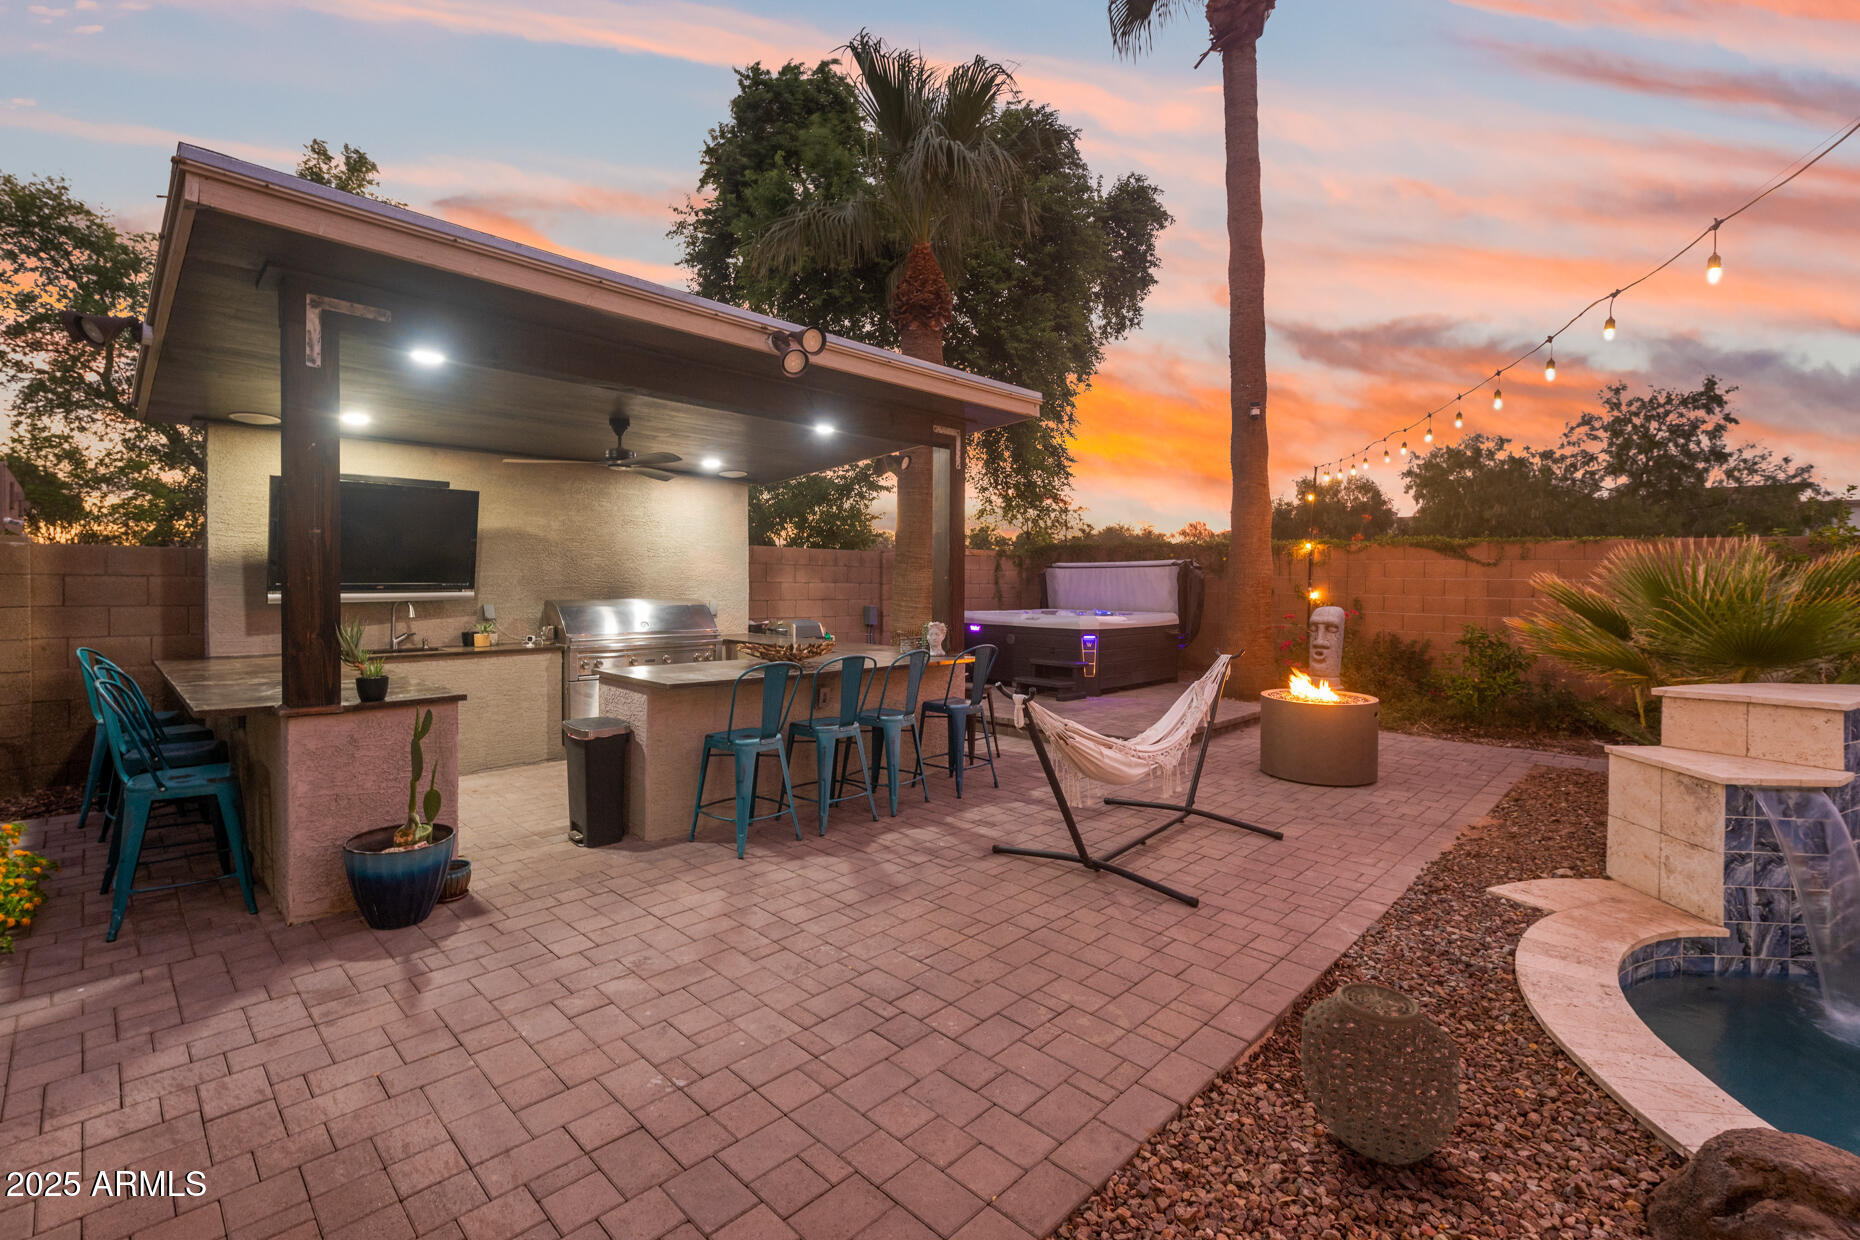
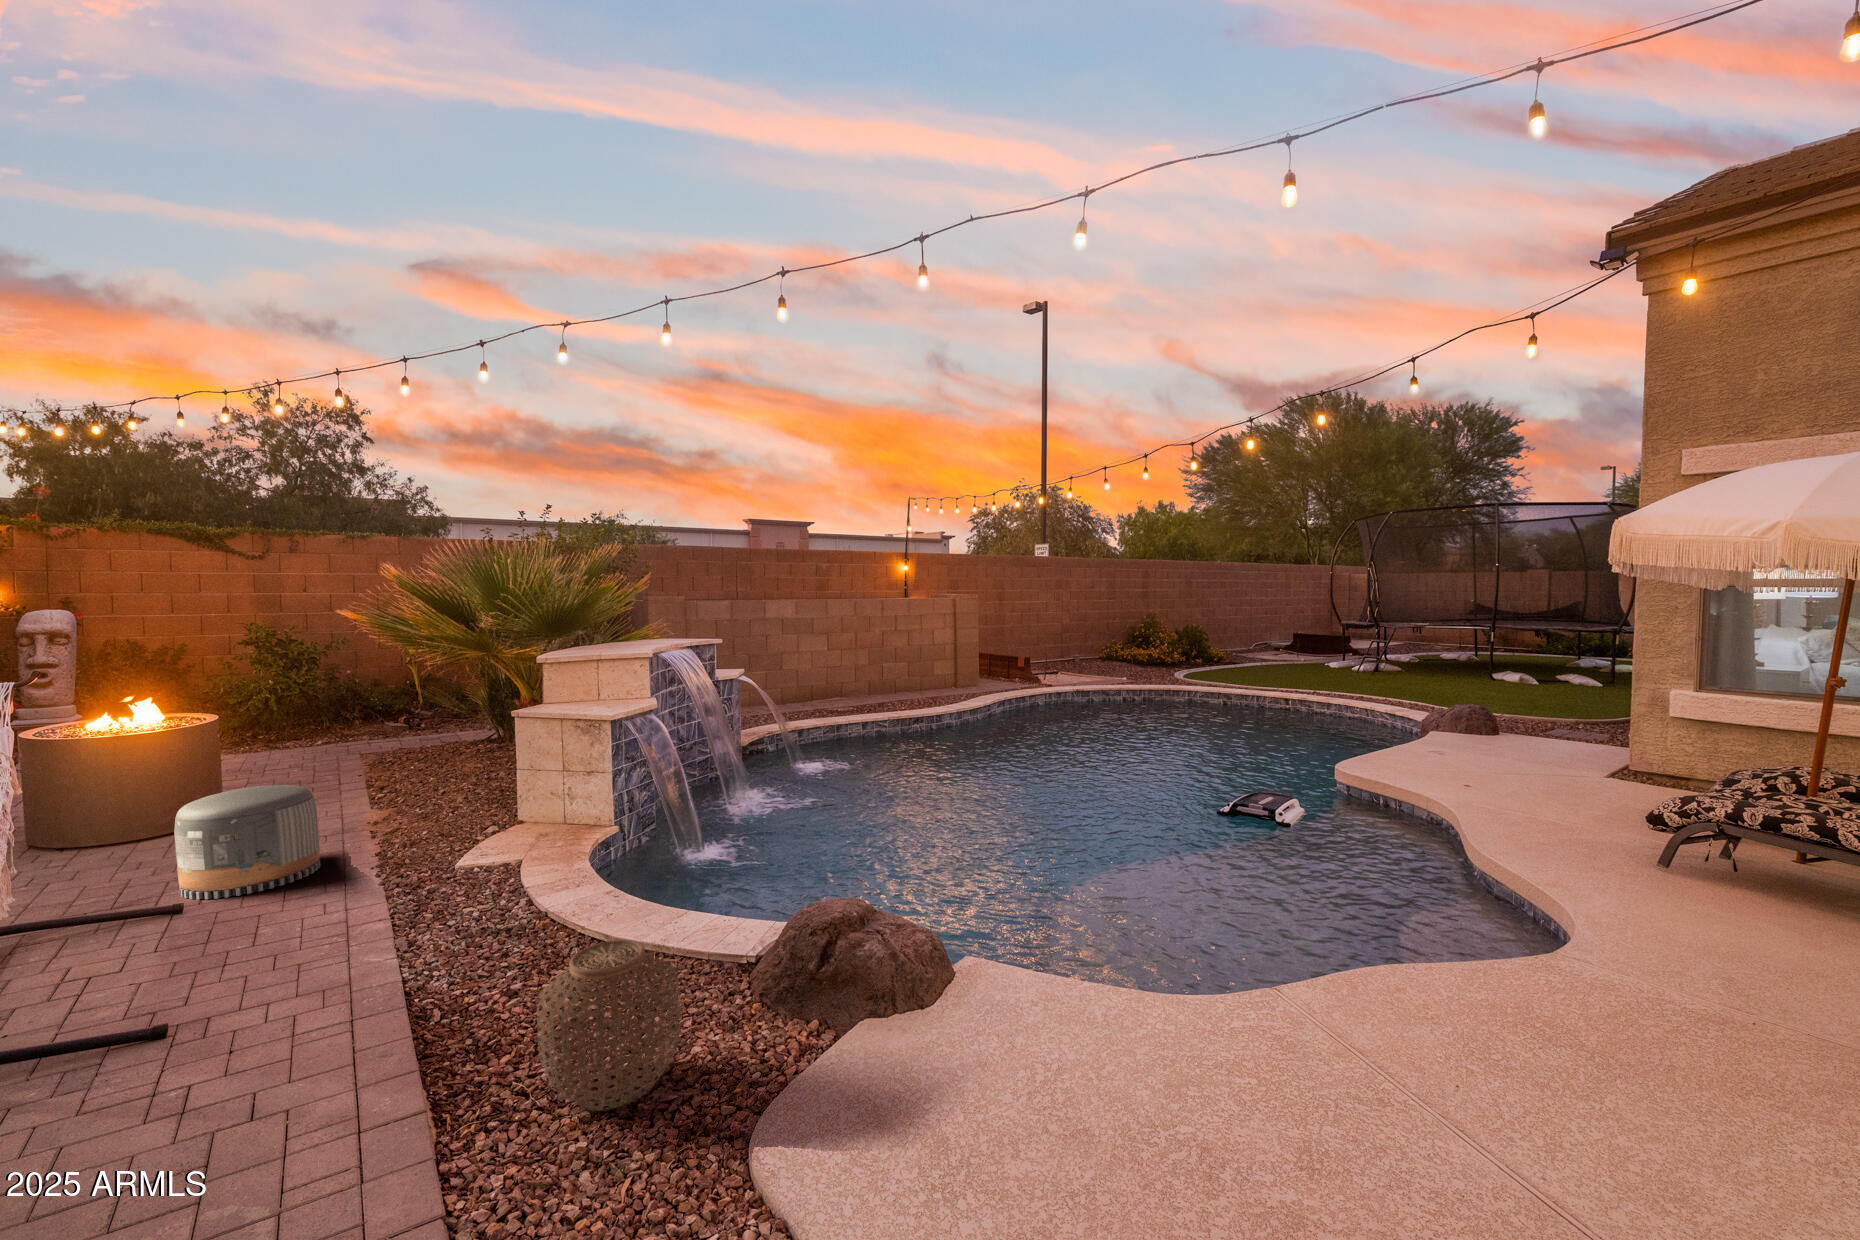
pouf: none [1307,759,1408,847] -> present [174,785,320,900]

